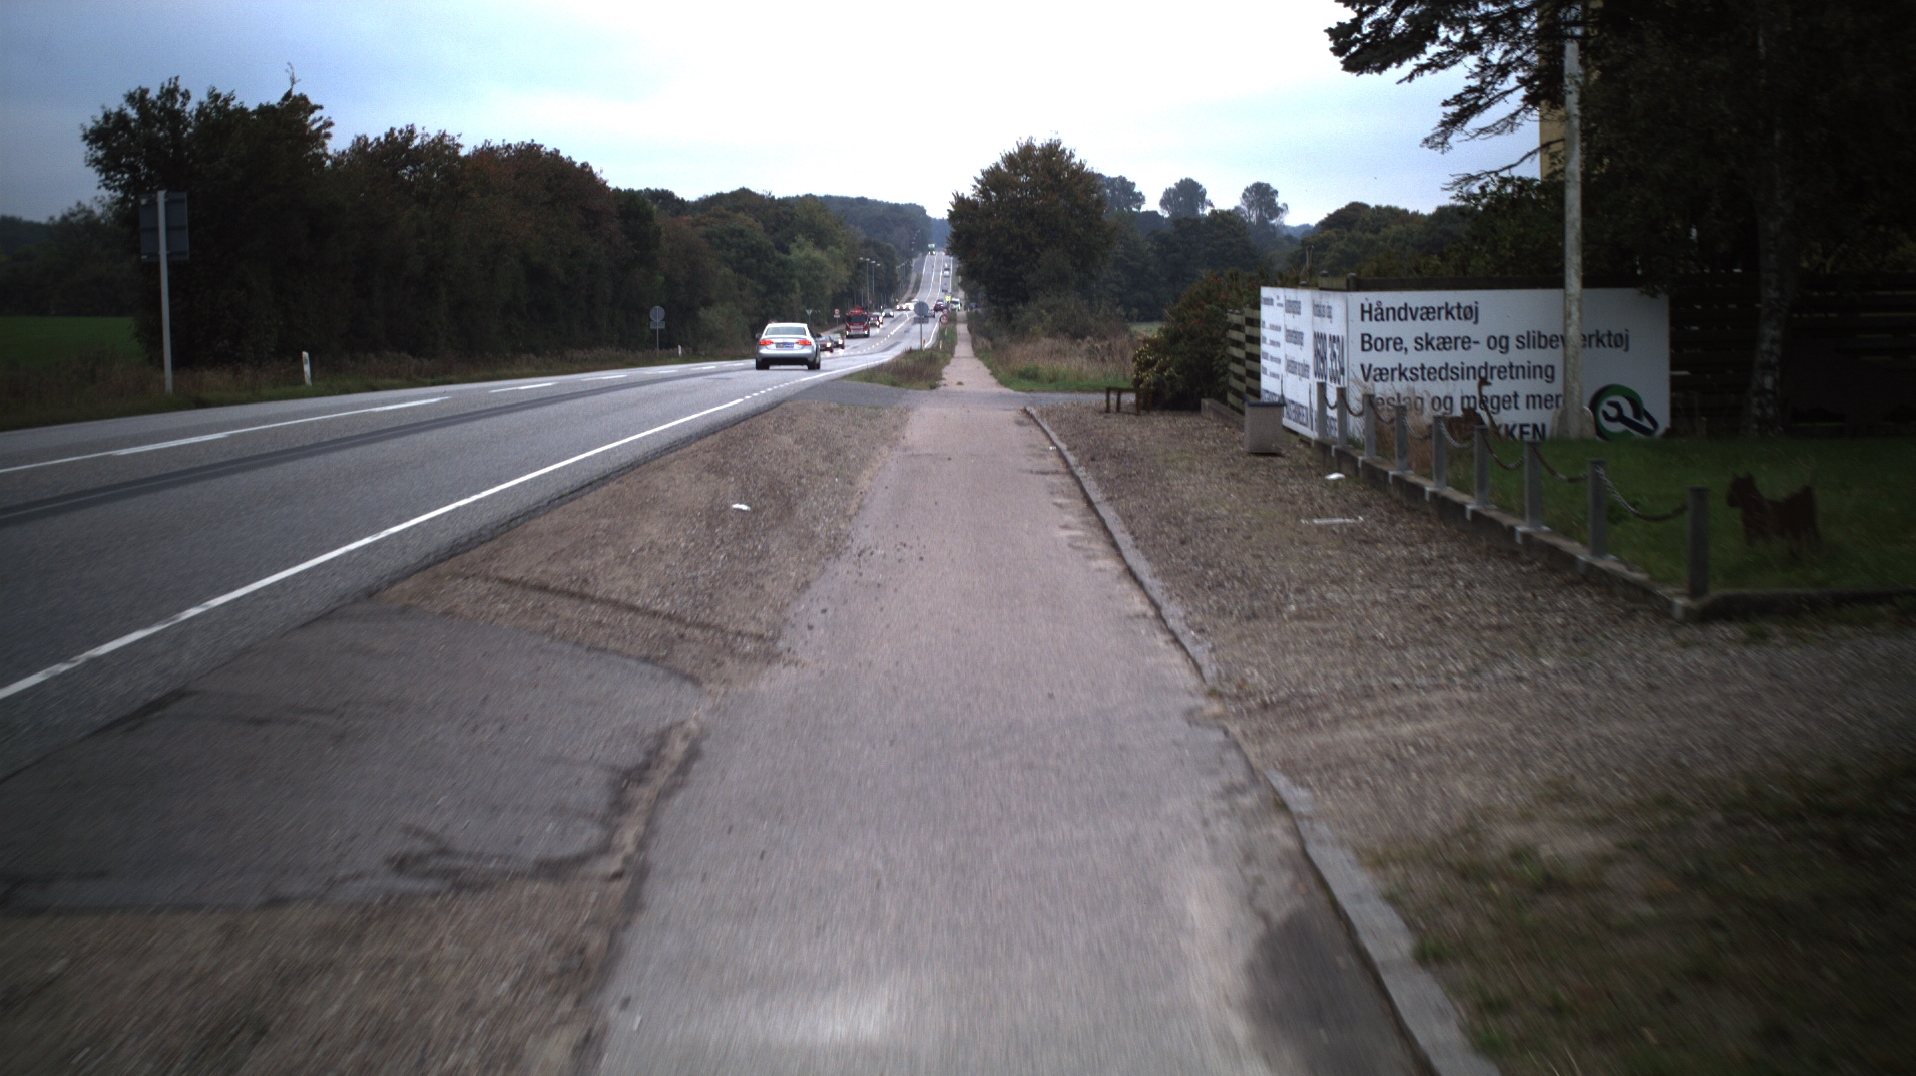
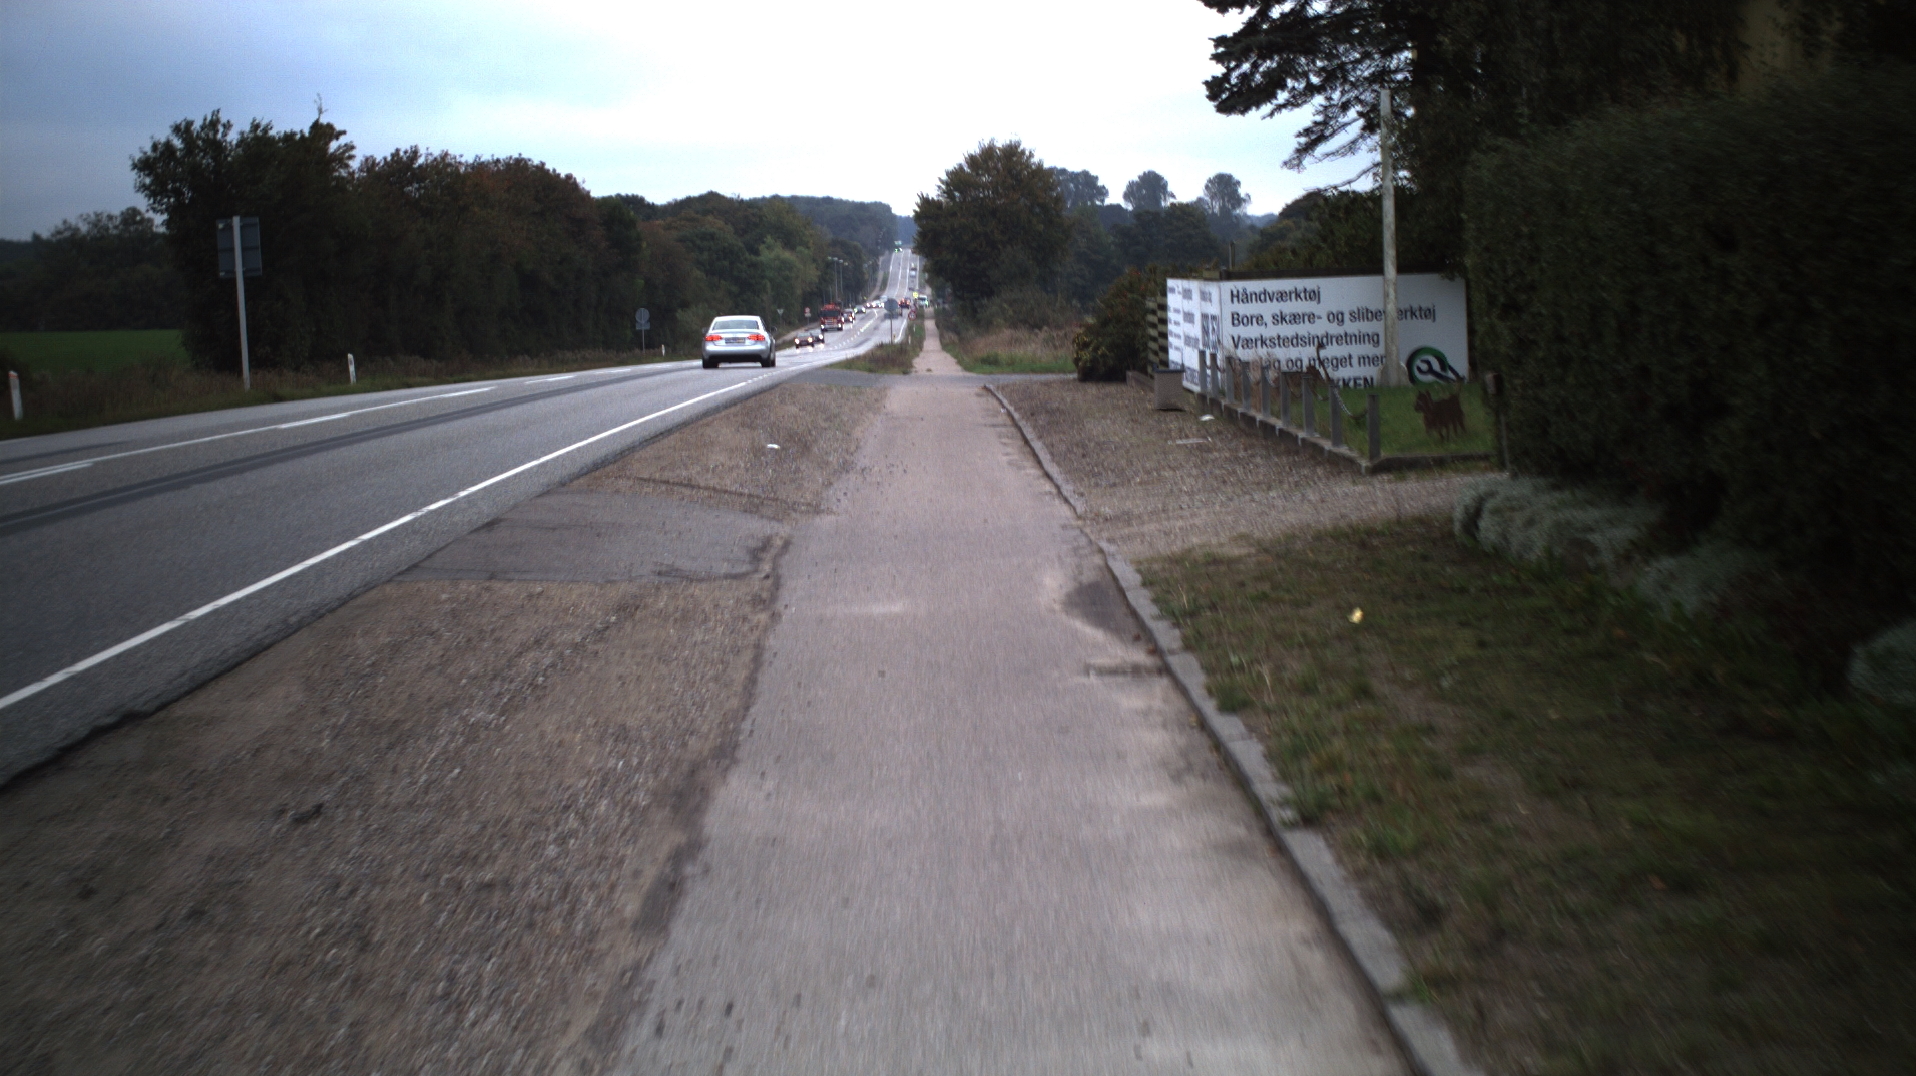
bench: present [1105,387,1152,415] -> none [1051,364,1091,387]

